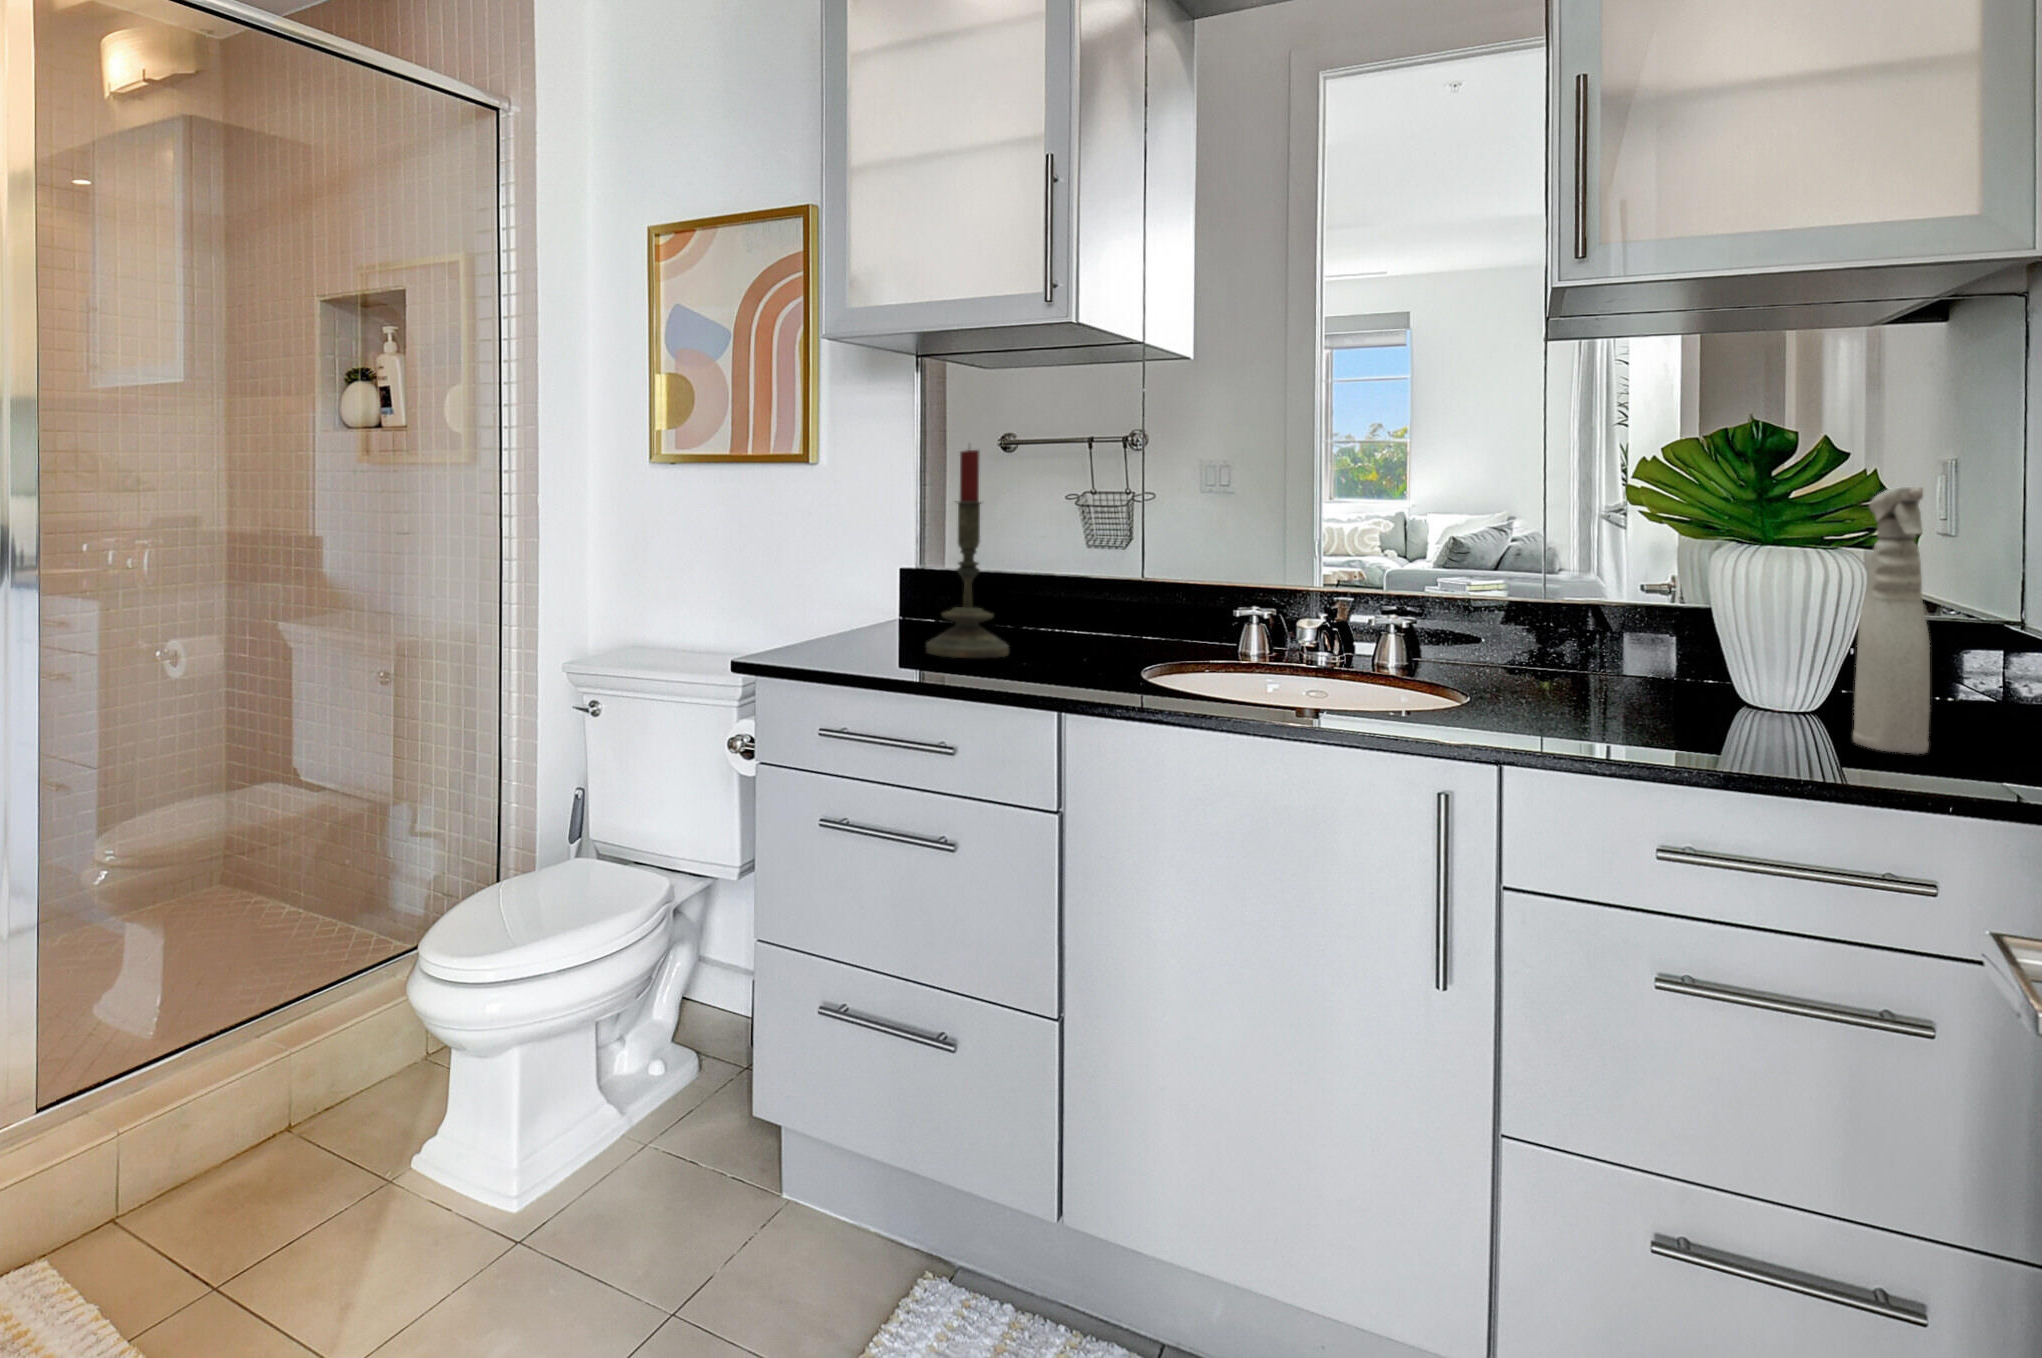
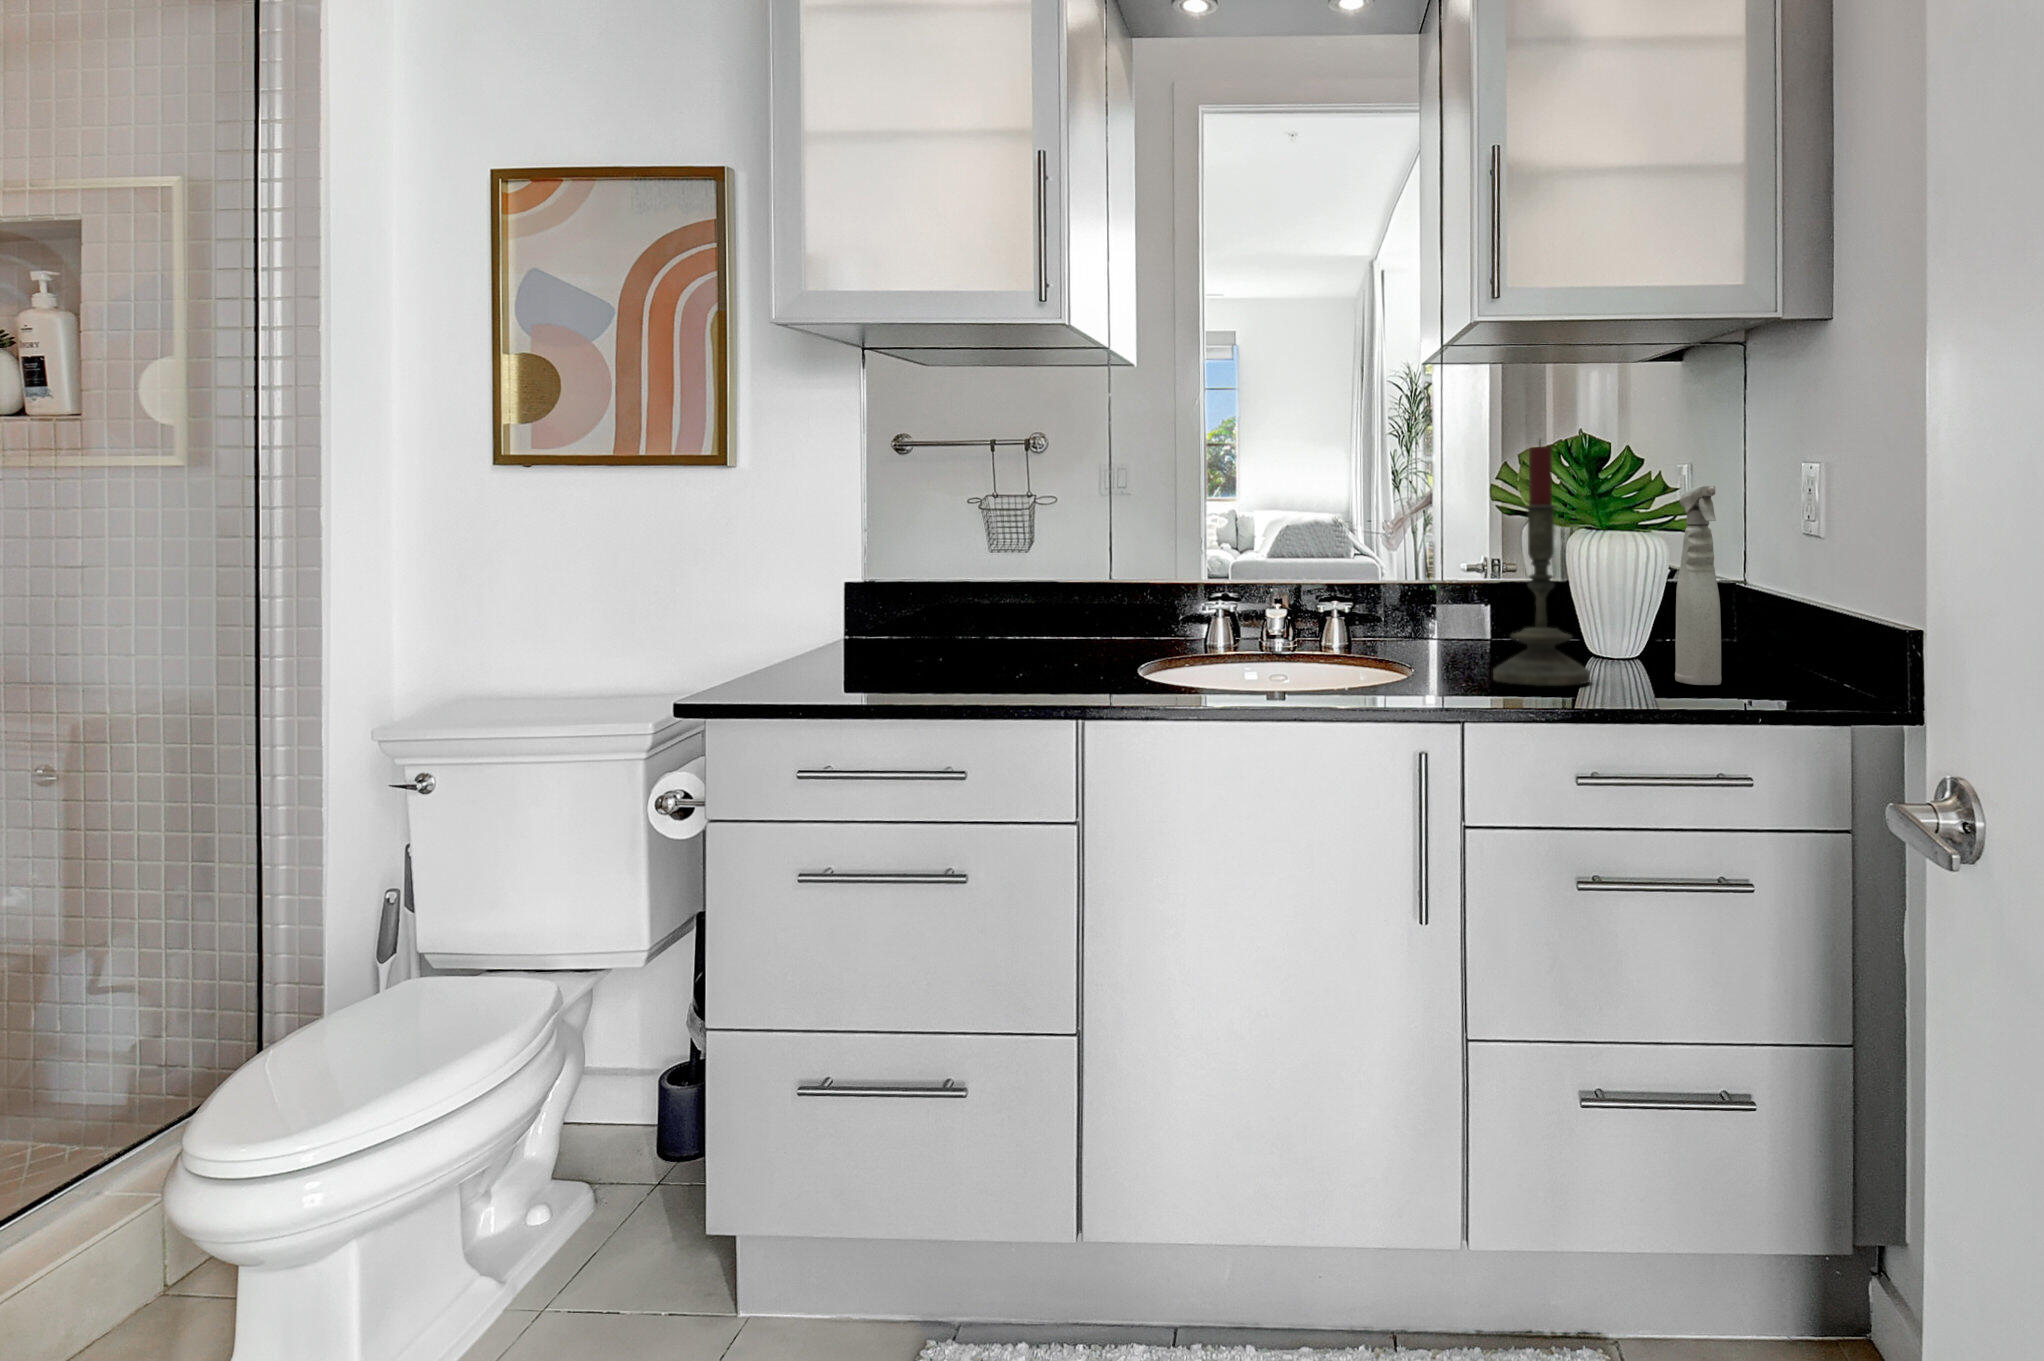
candle: present [926,450,1009,658] -> present [1493,442,1590,686]

